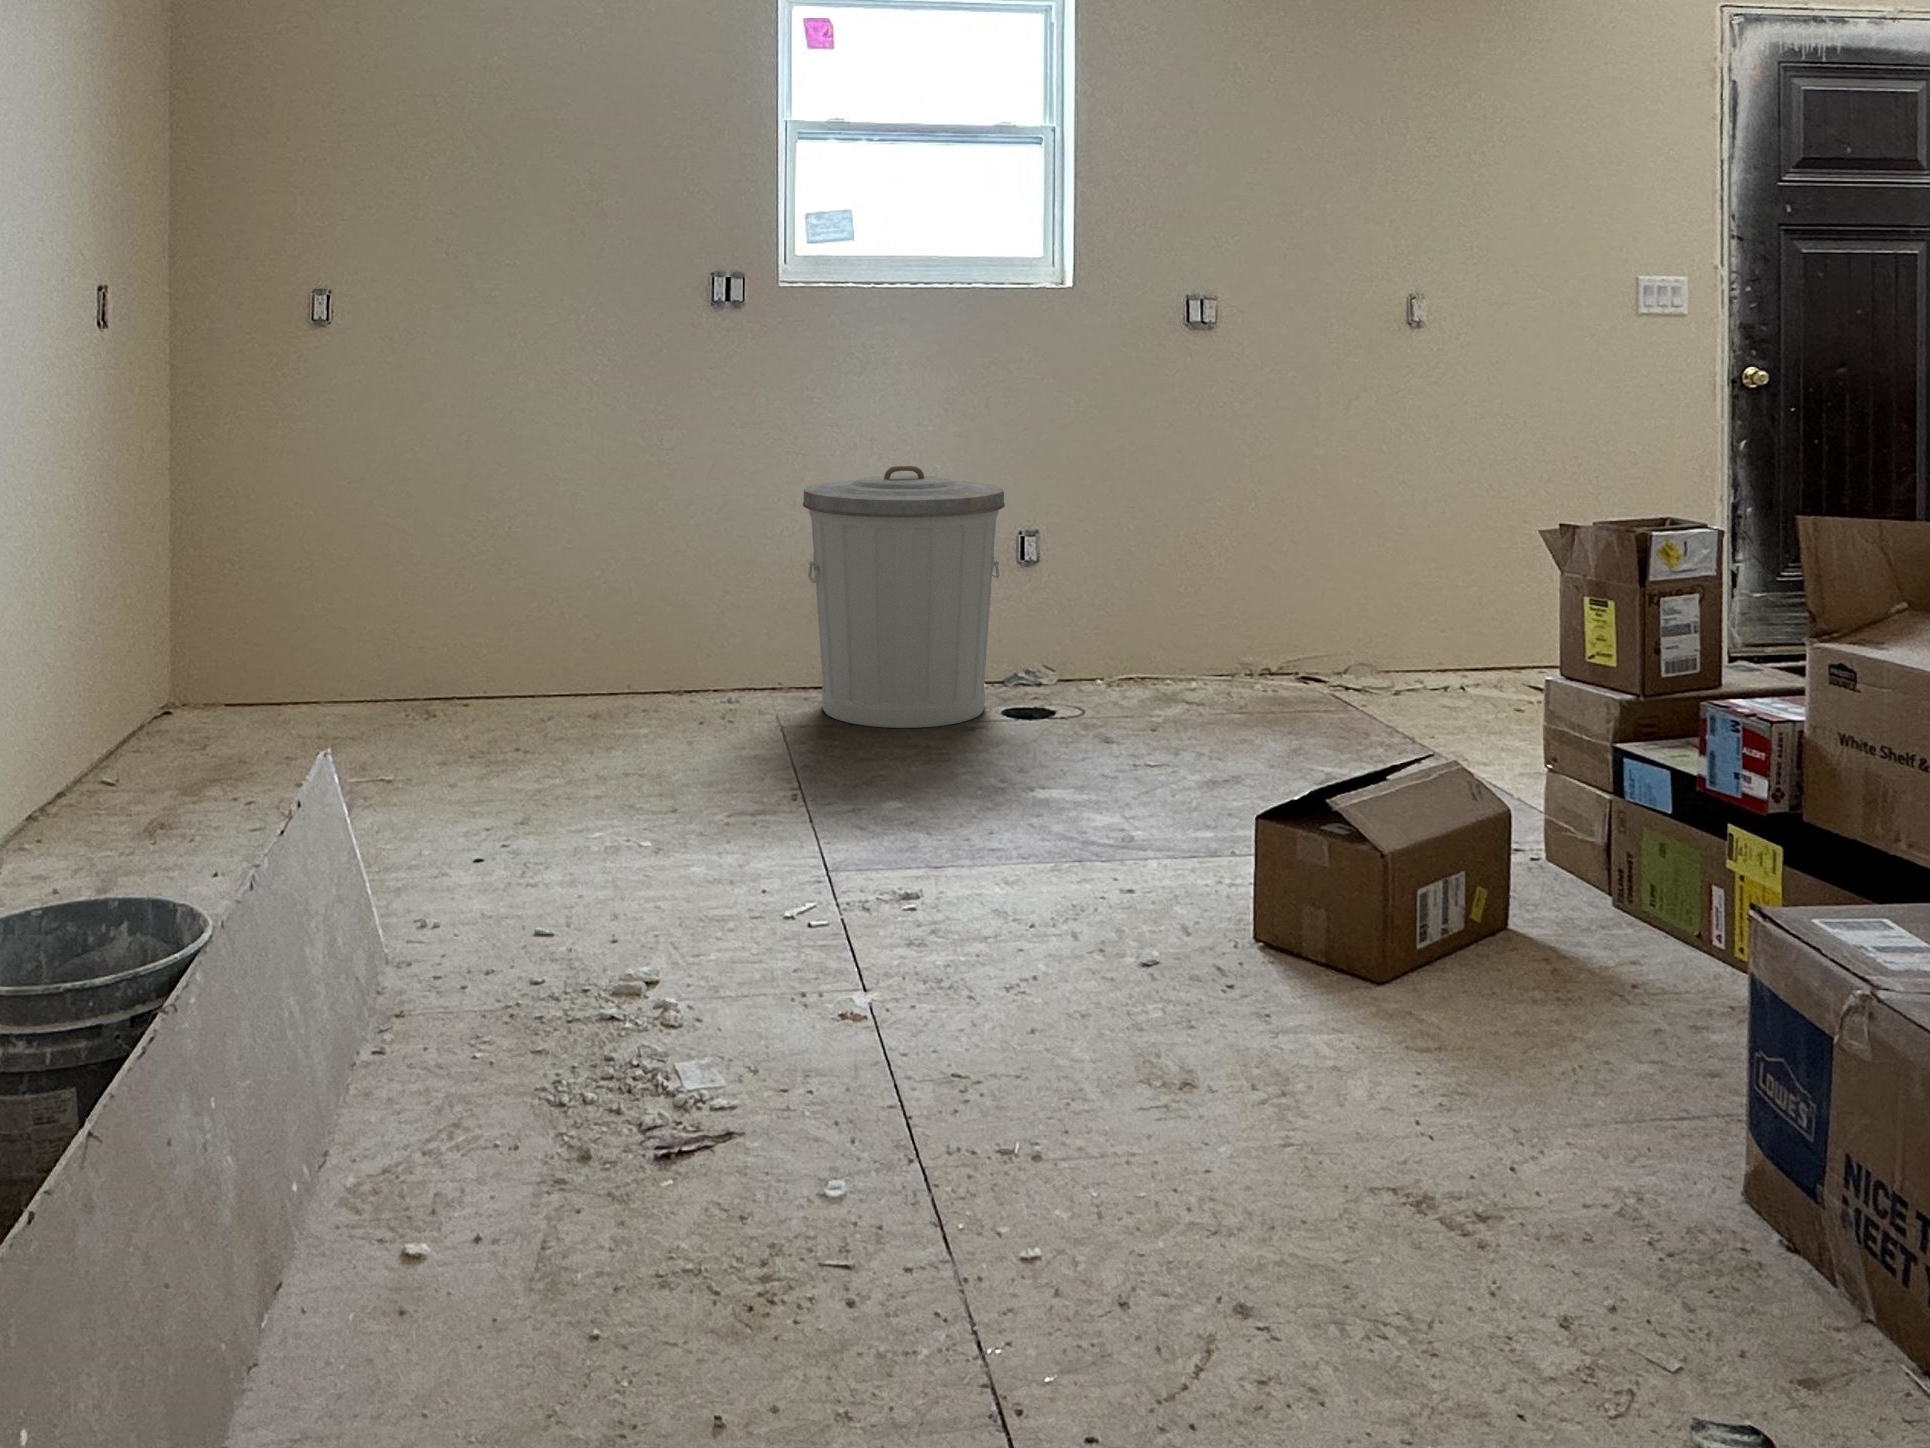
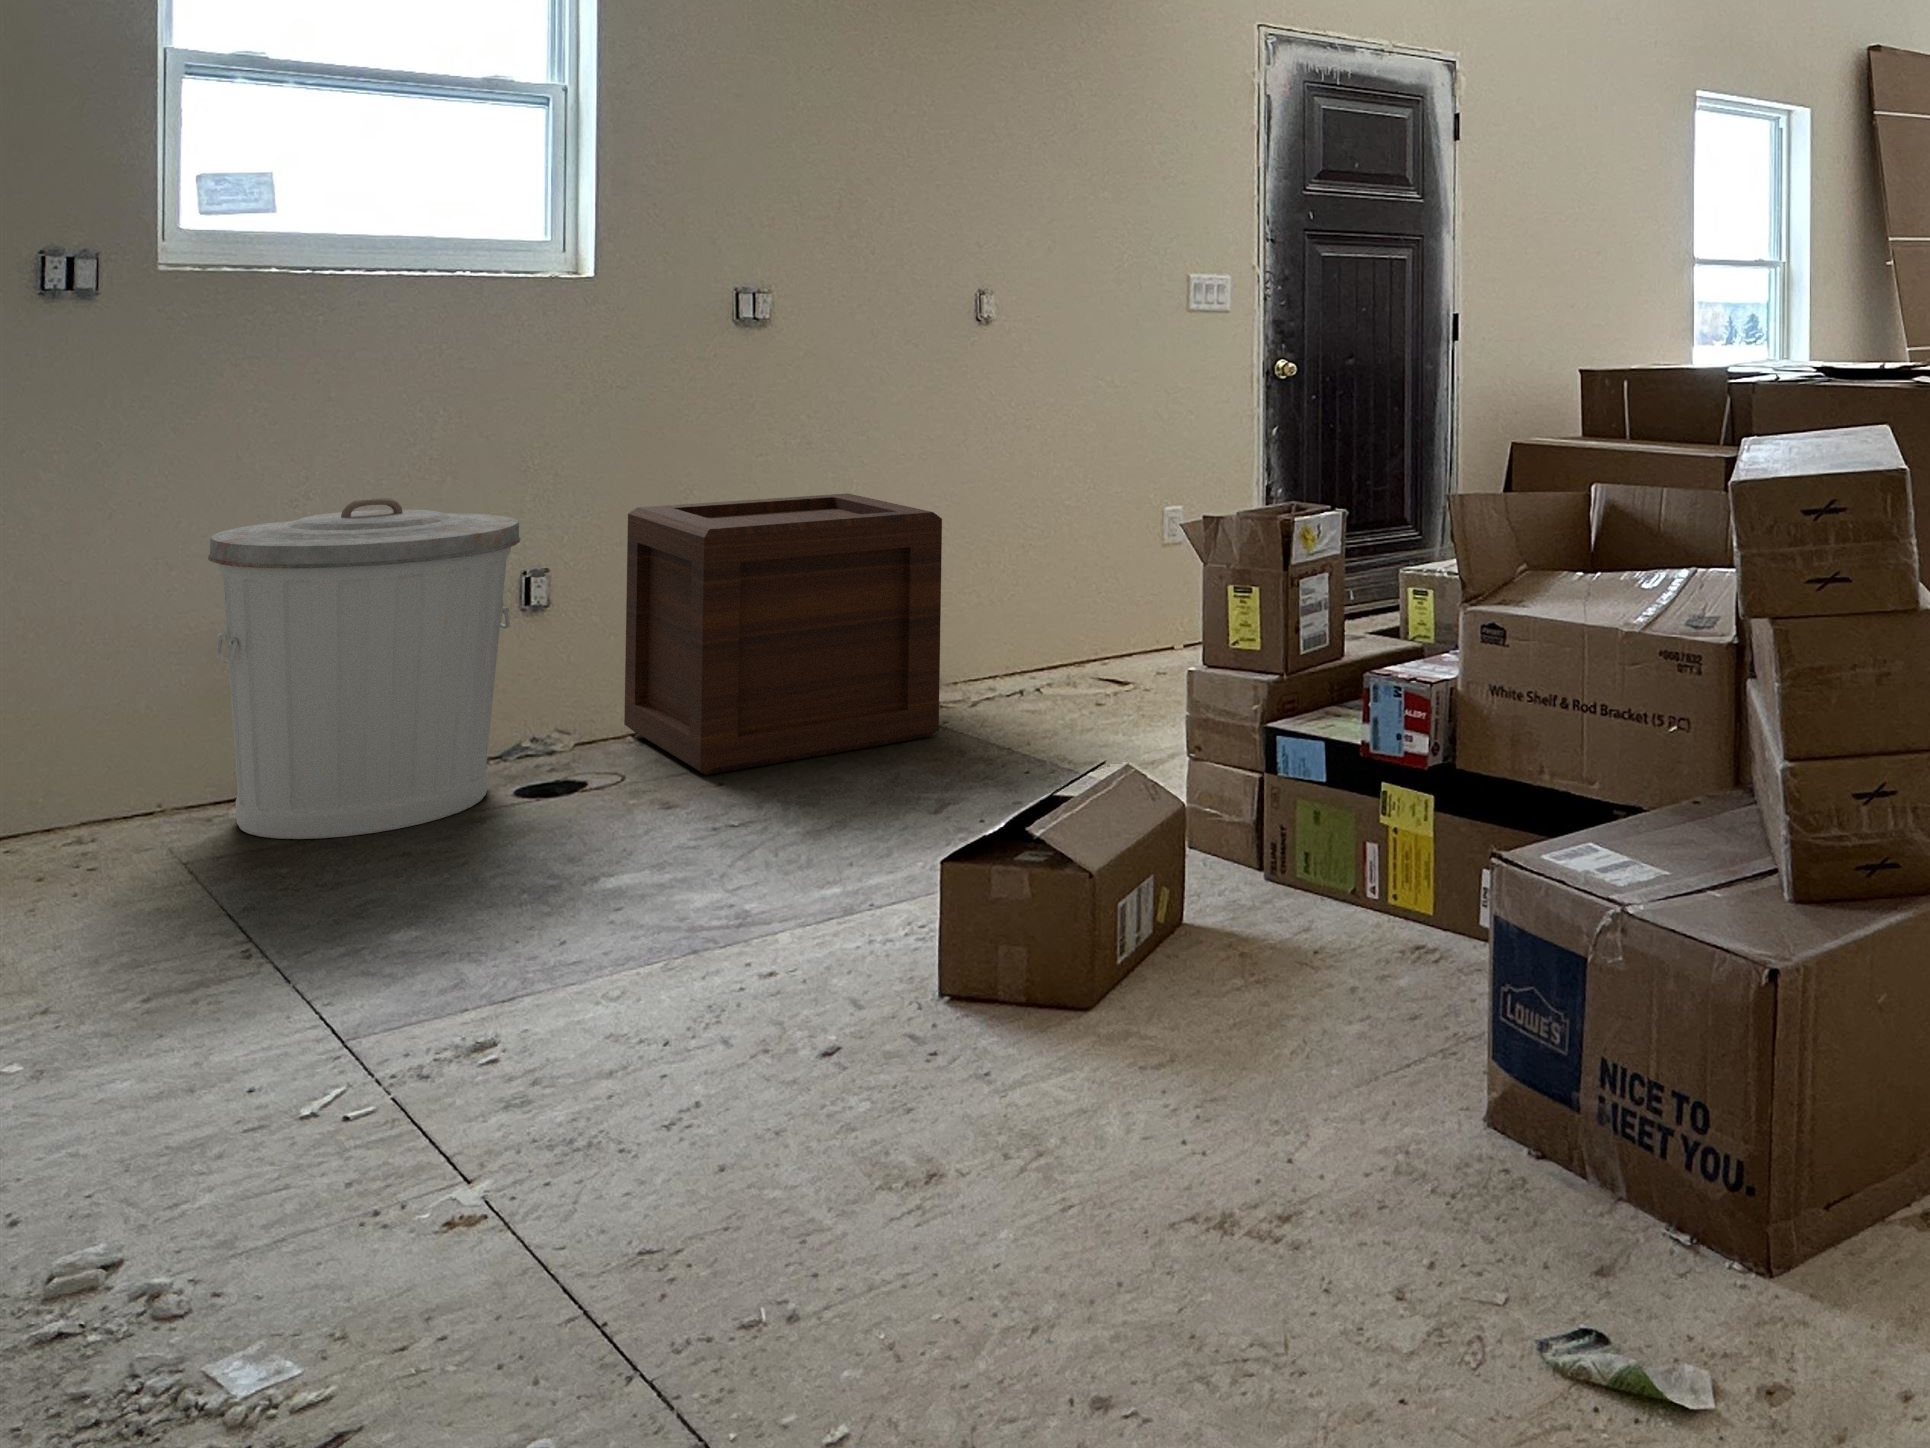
wooden crate: none [1098,485,1351,723] -> present [624,493,942,775]

